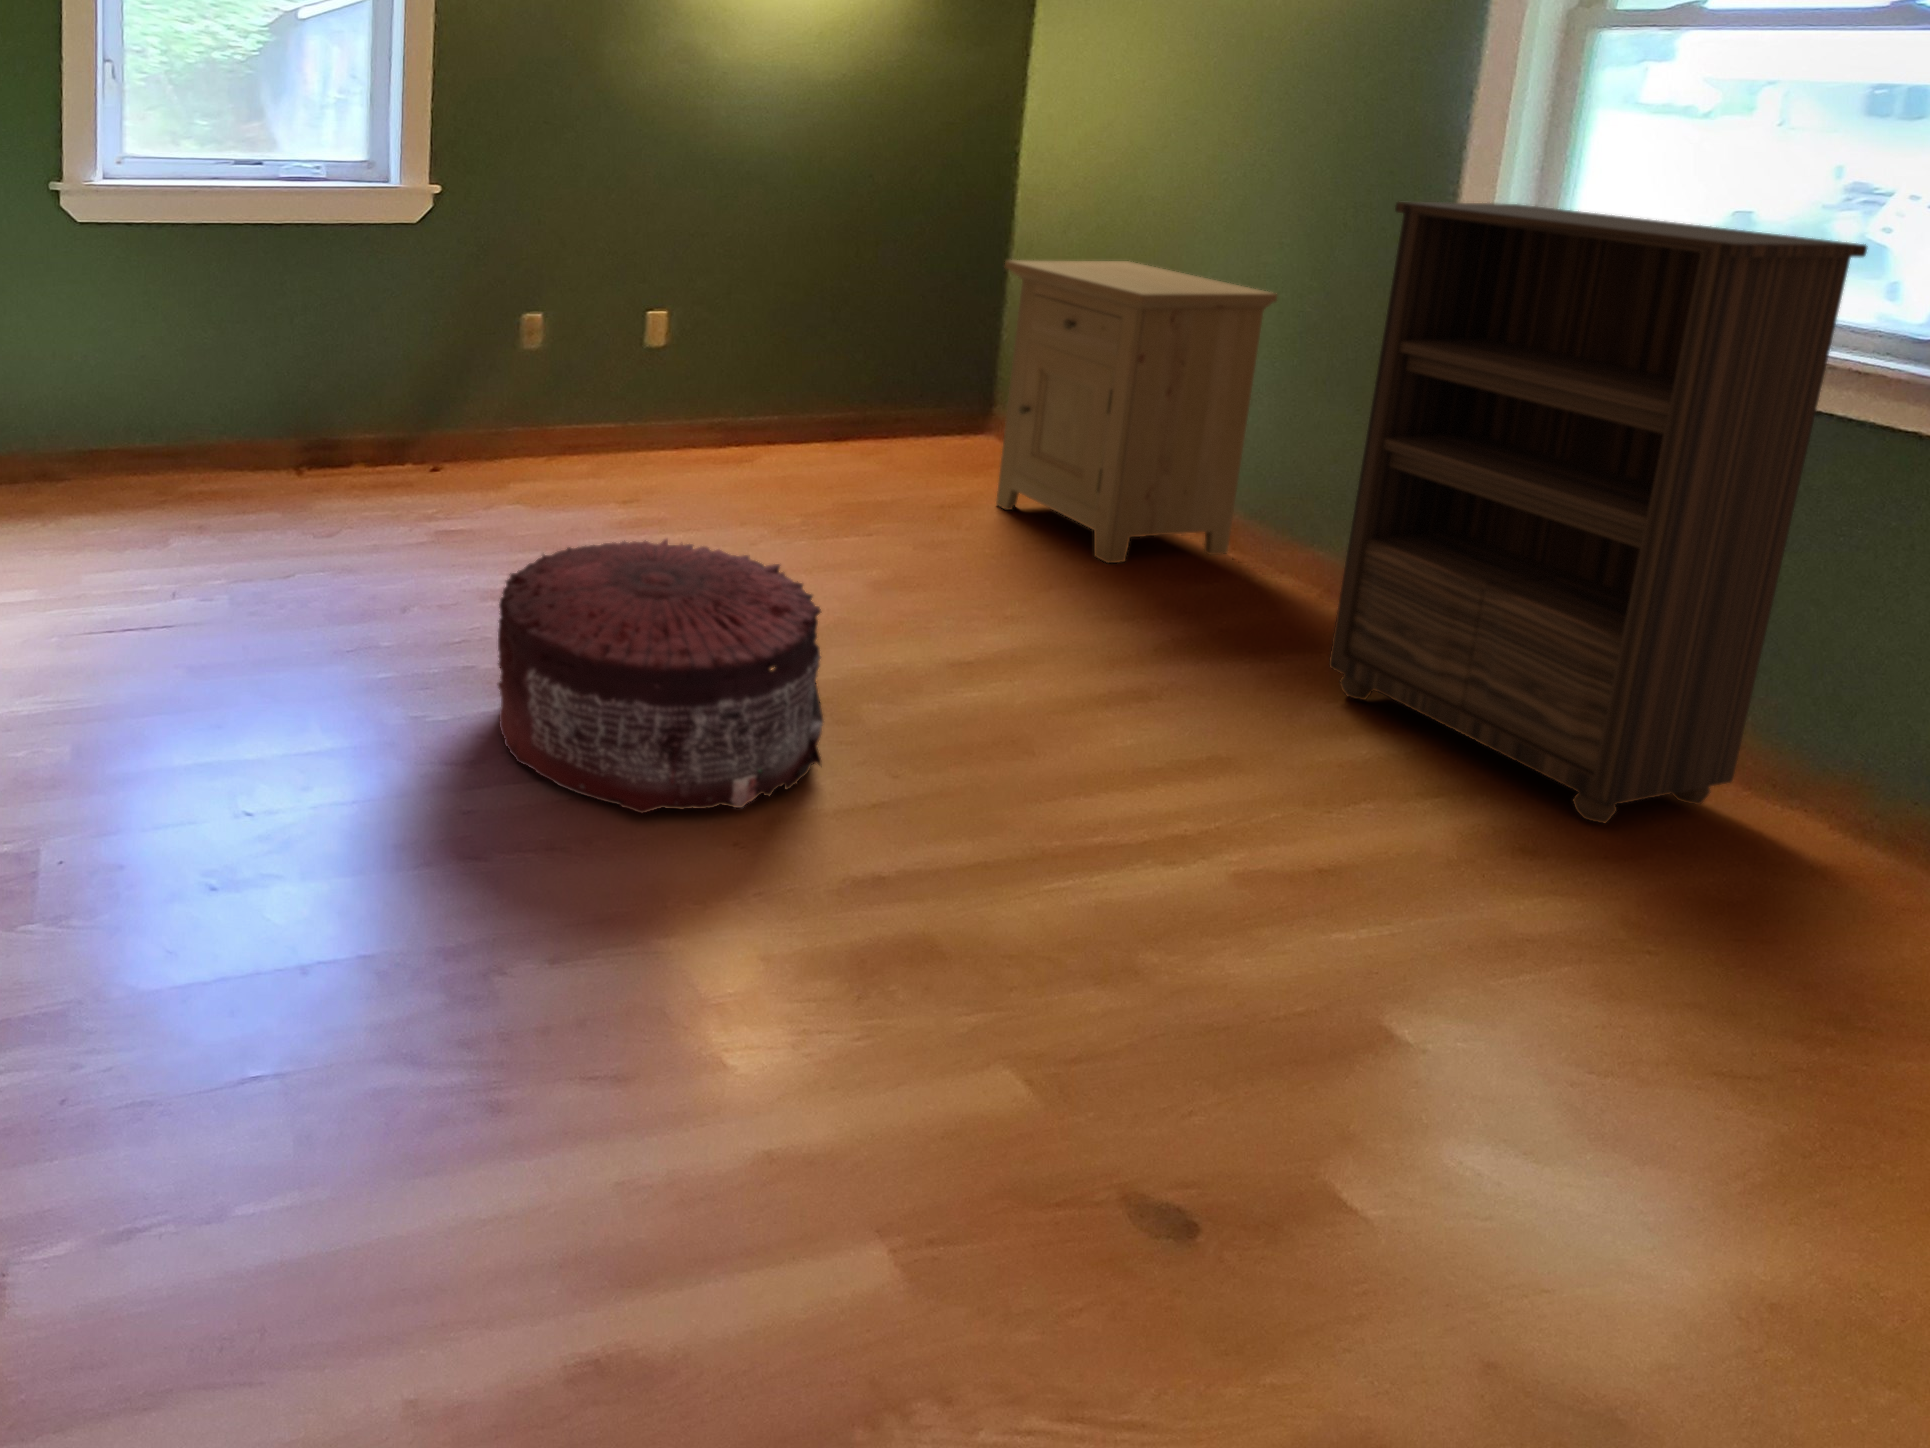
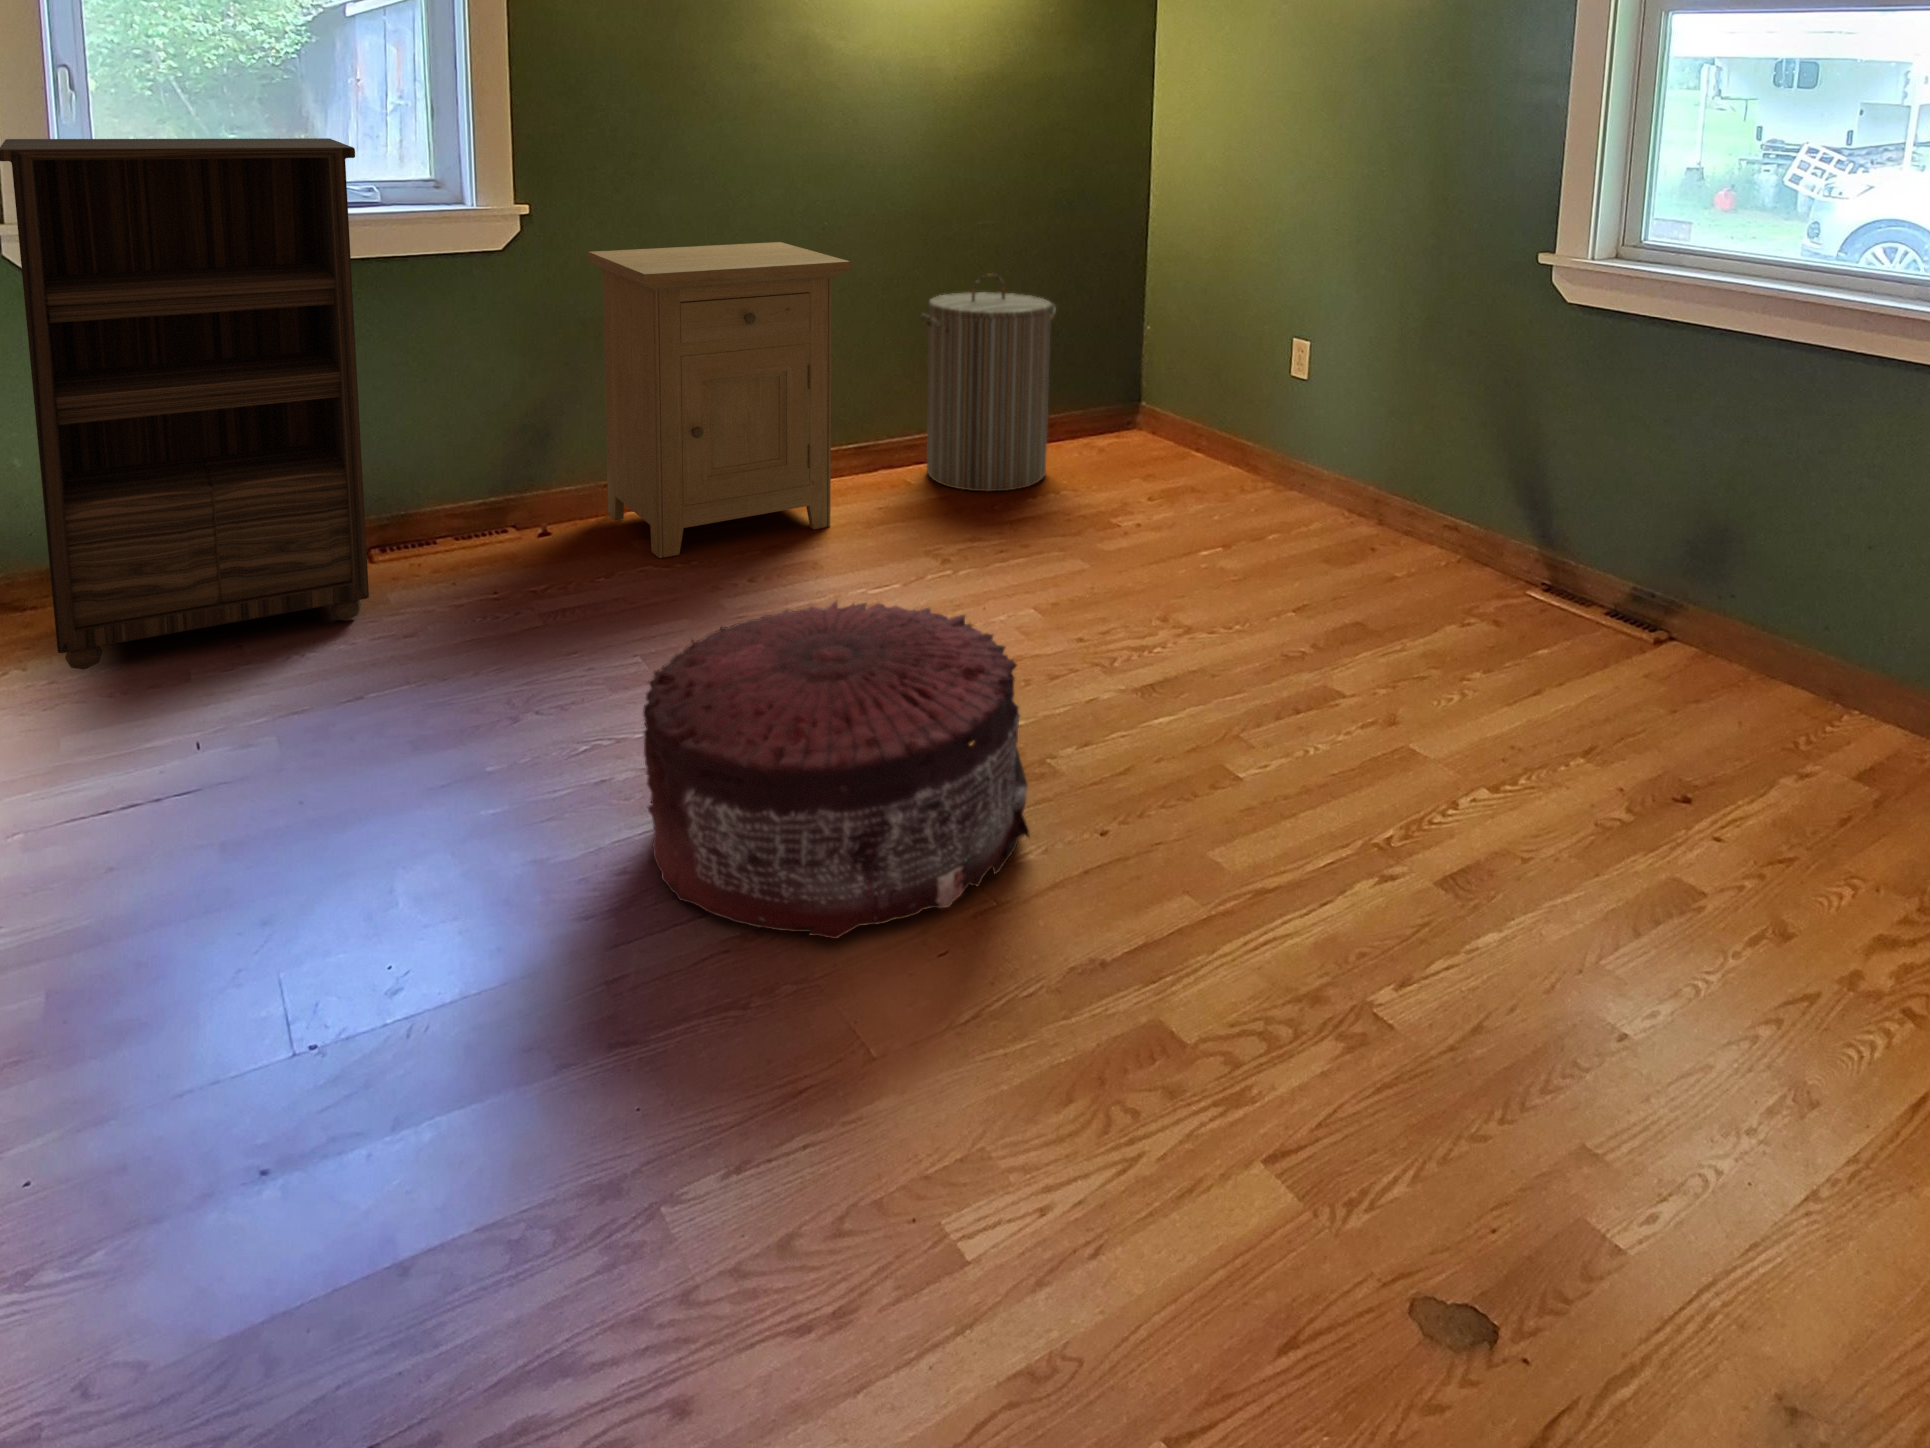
bookshelf: present [1329,201,1868,823] -> present [0,138,369,669]
nightstand: present [996,260,1277,563] -> present [588,242,851,558]
laundry hamper: none [766,269,903,475] -> present [920,273,1056,491]

